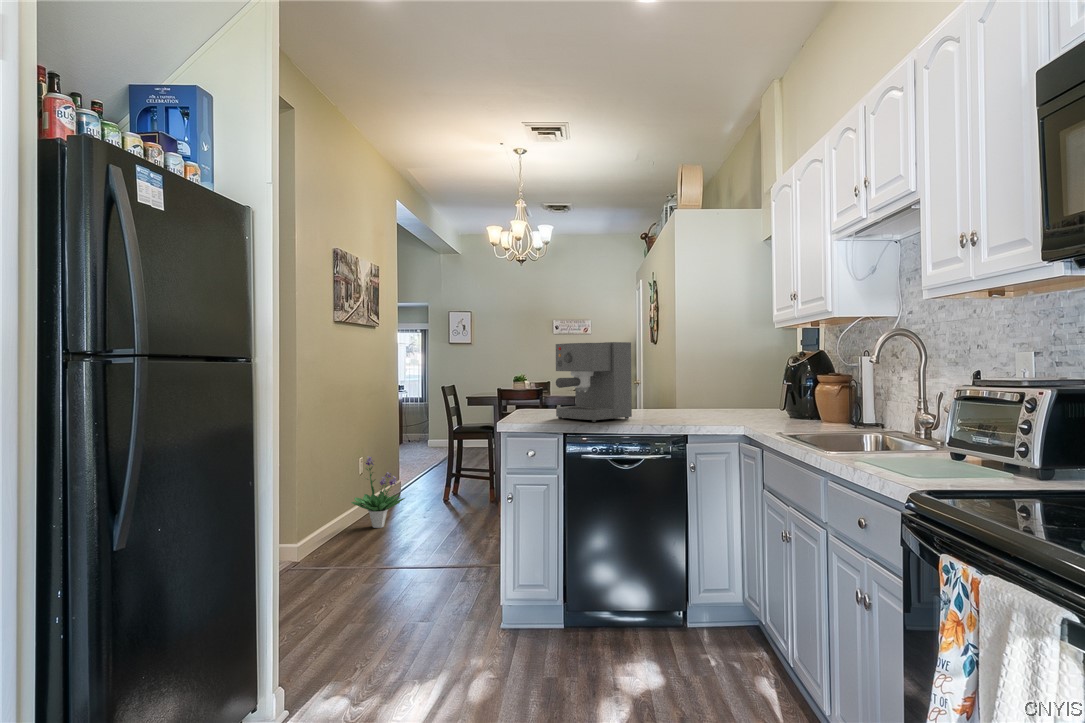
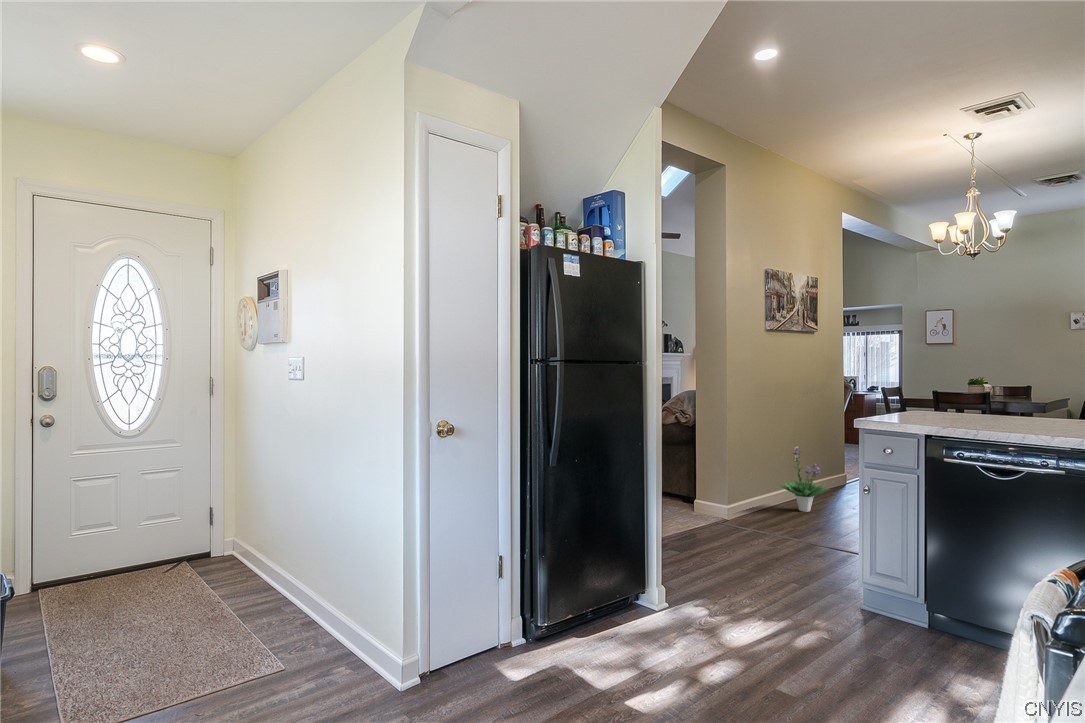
coffee maker: present [556,342,632,422] -> none [915,345,1021,426]

